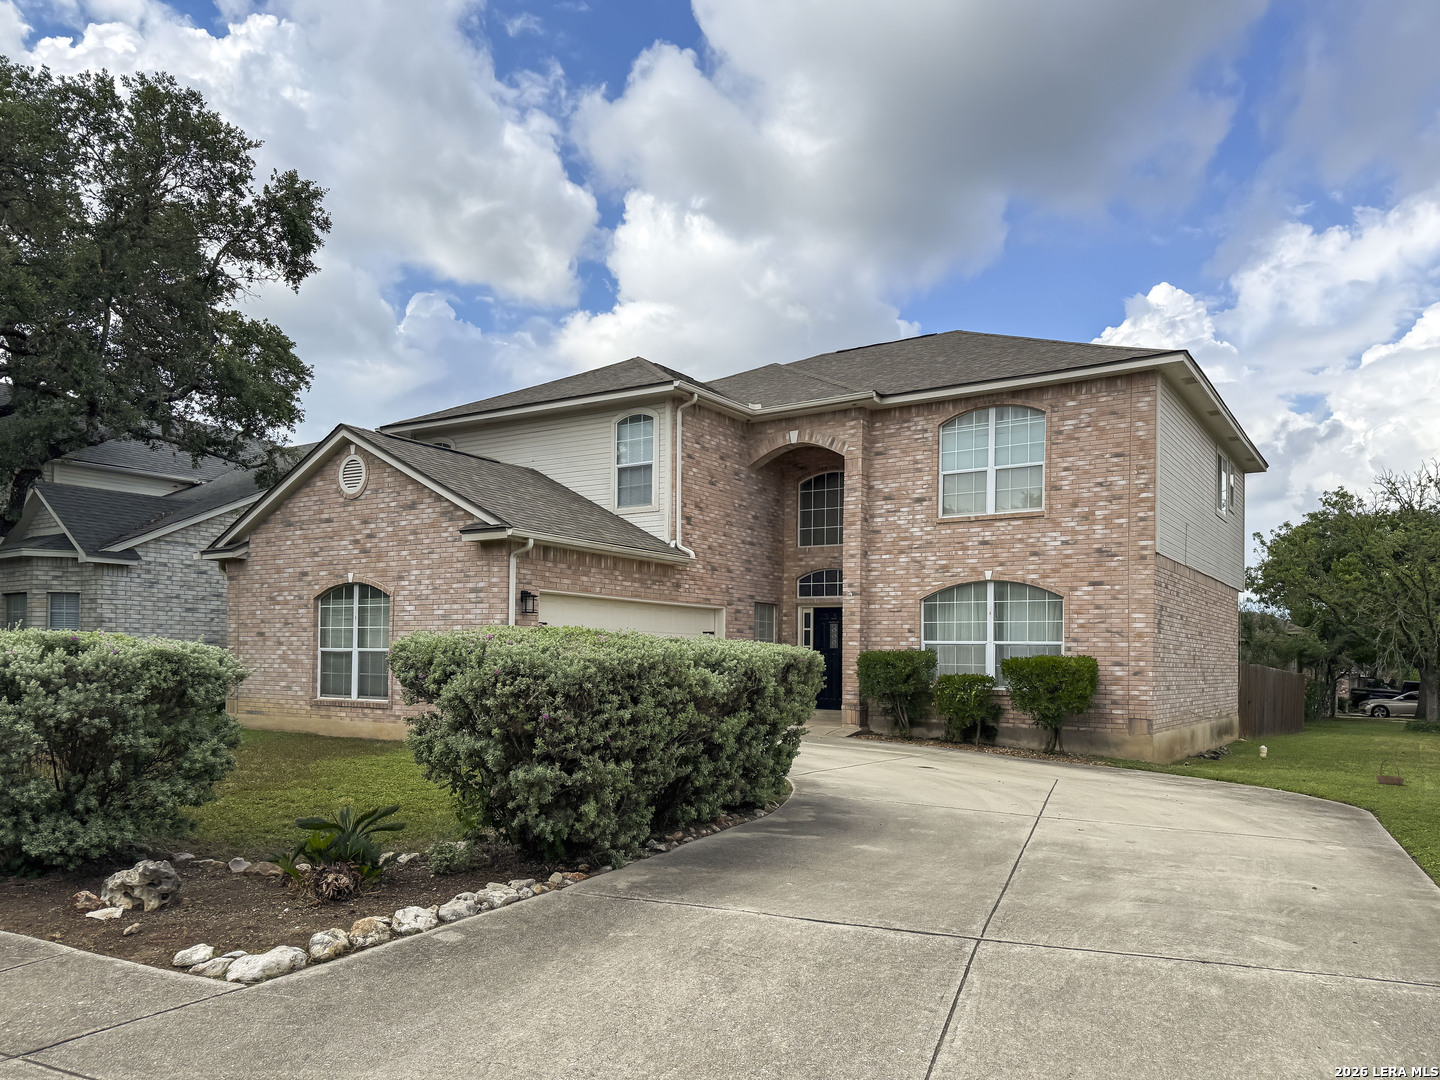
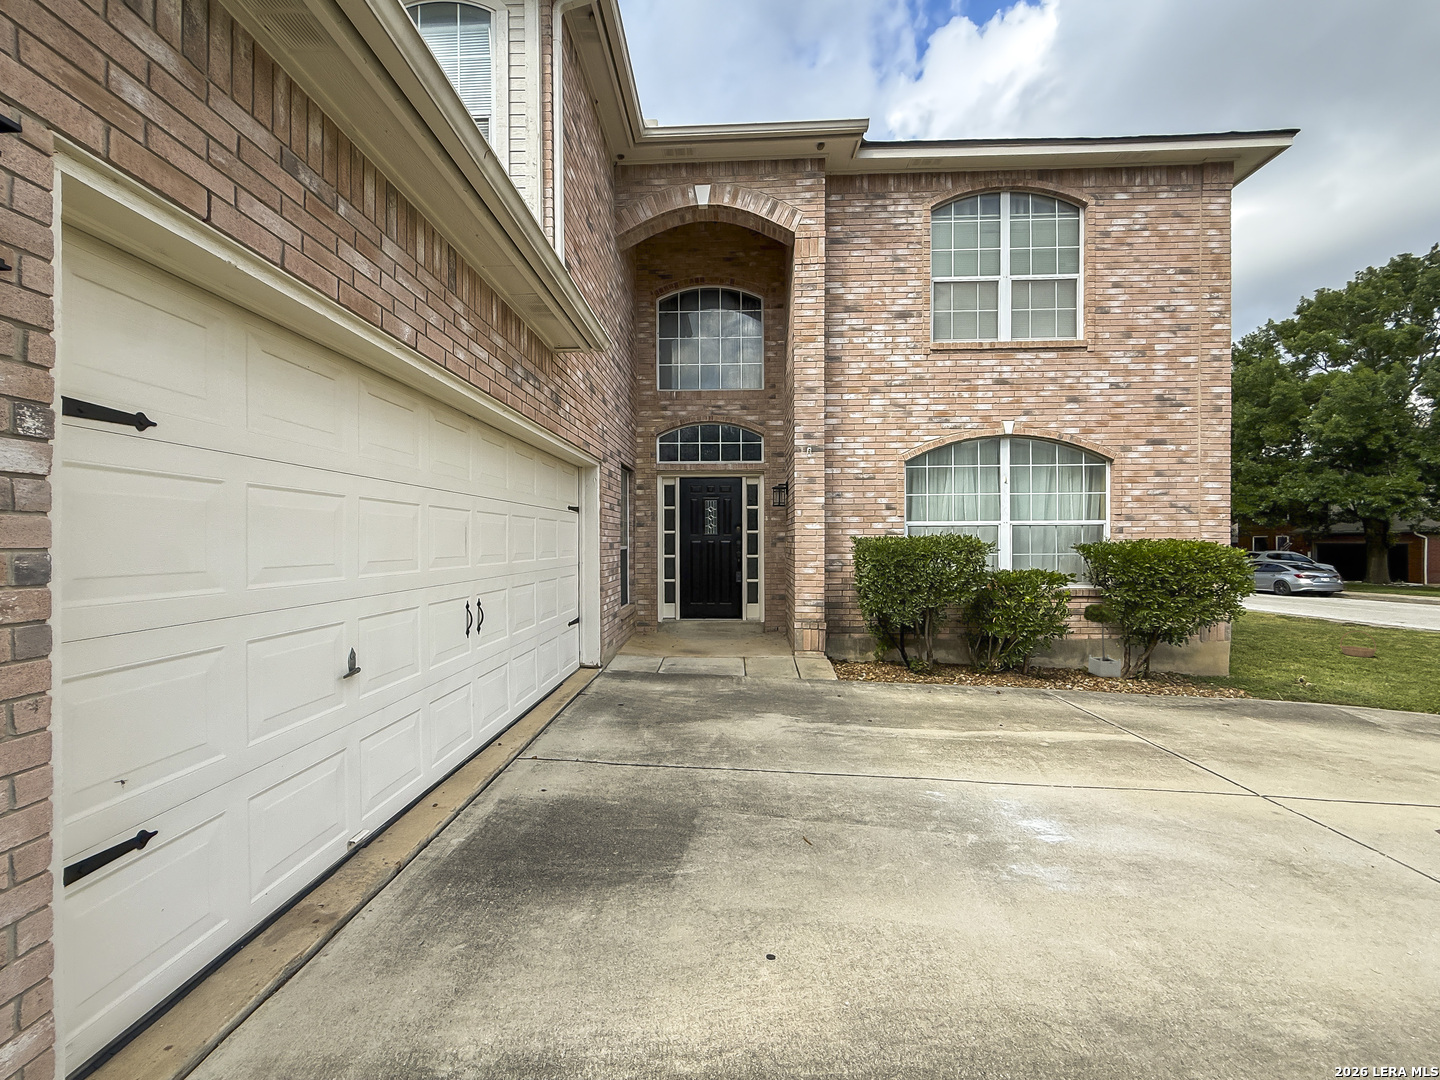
potted tree: none [1027,703,1051,759] -> present [1084,603,1121,677]

